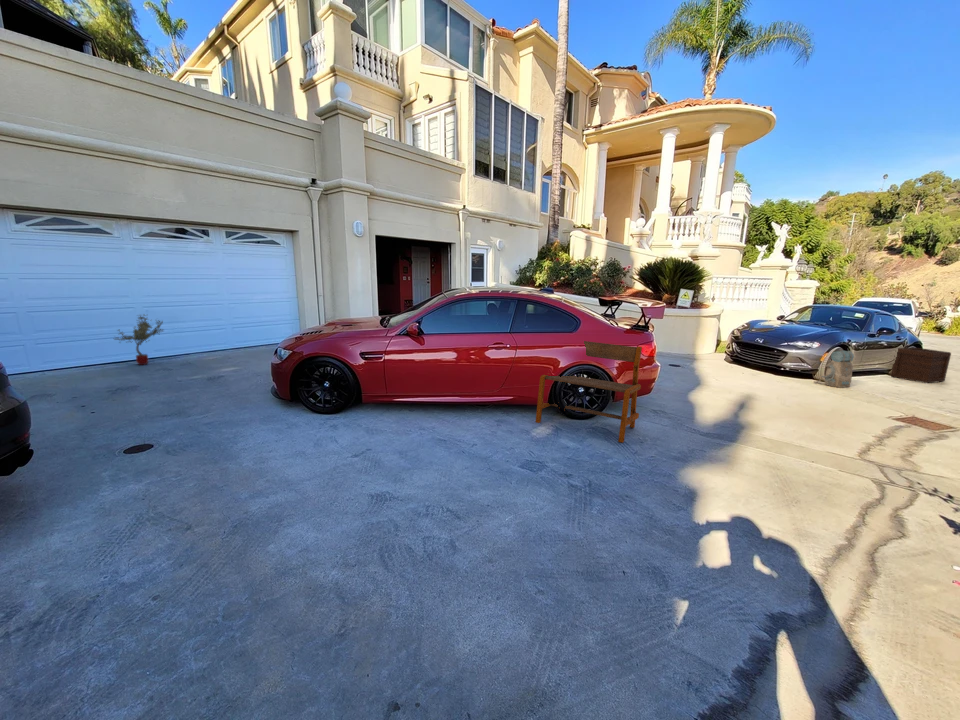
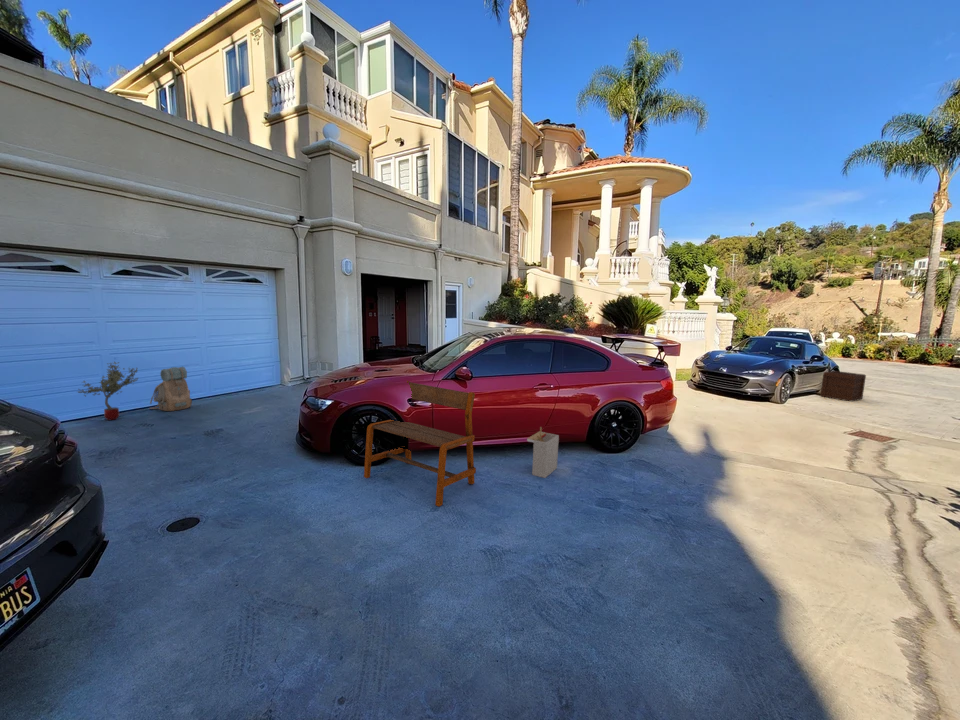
bench: present [536,341,642,443] -> present [364,381,476,506]
backpack: present [816,351,854,388] -> present [150,367,192,411]
storage bin: none [477,380,512,429] -> present [527,427,559,478]

